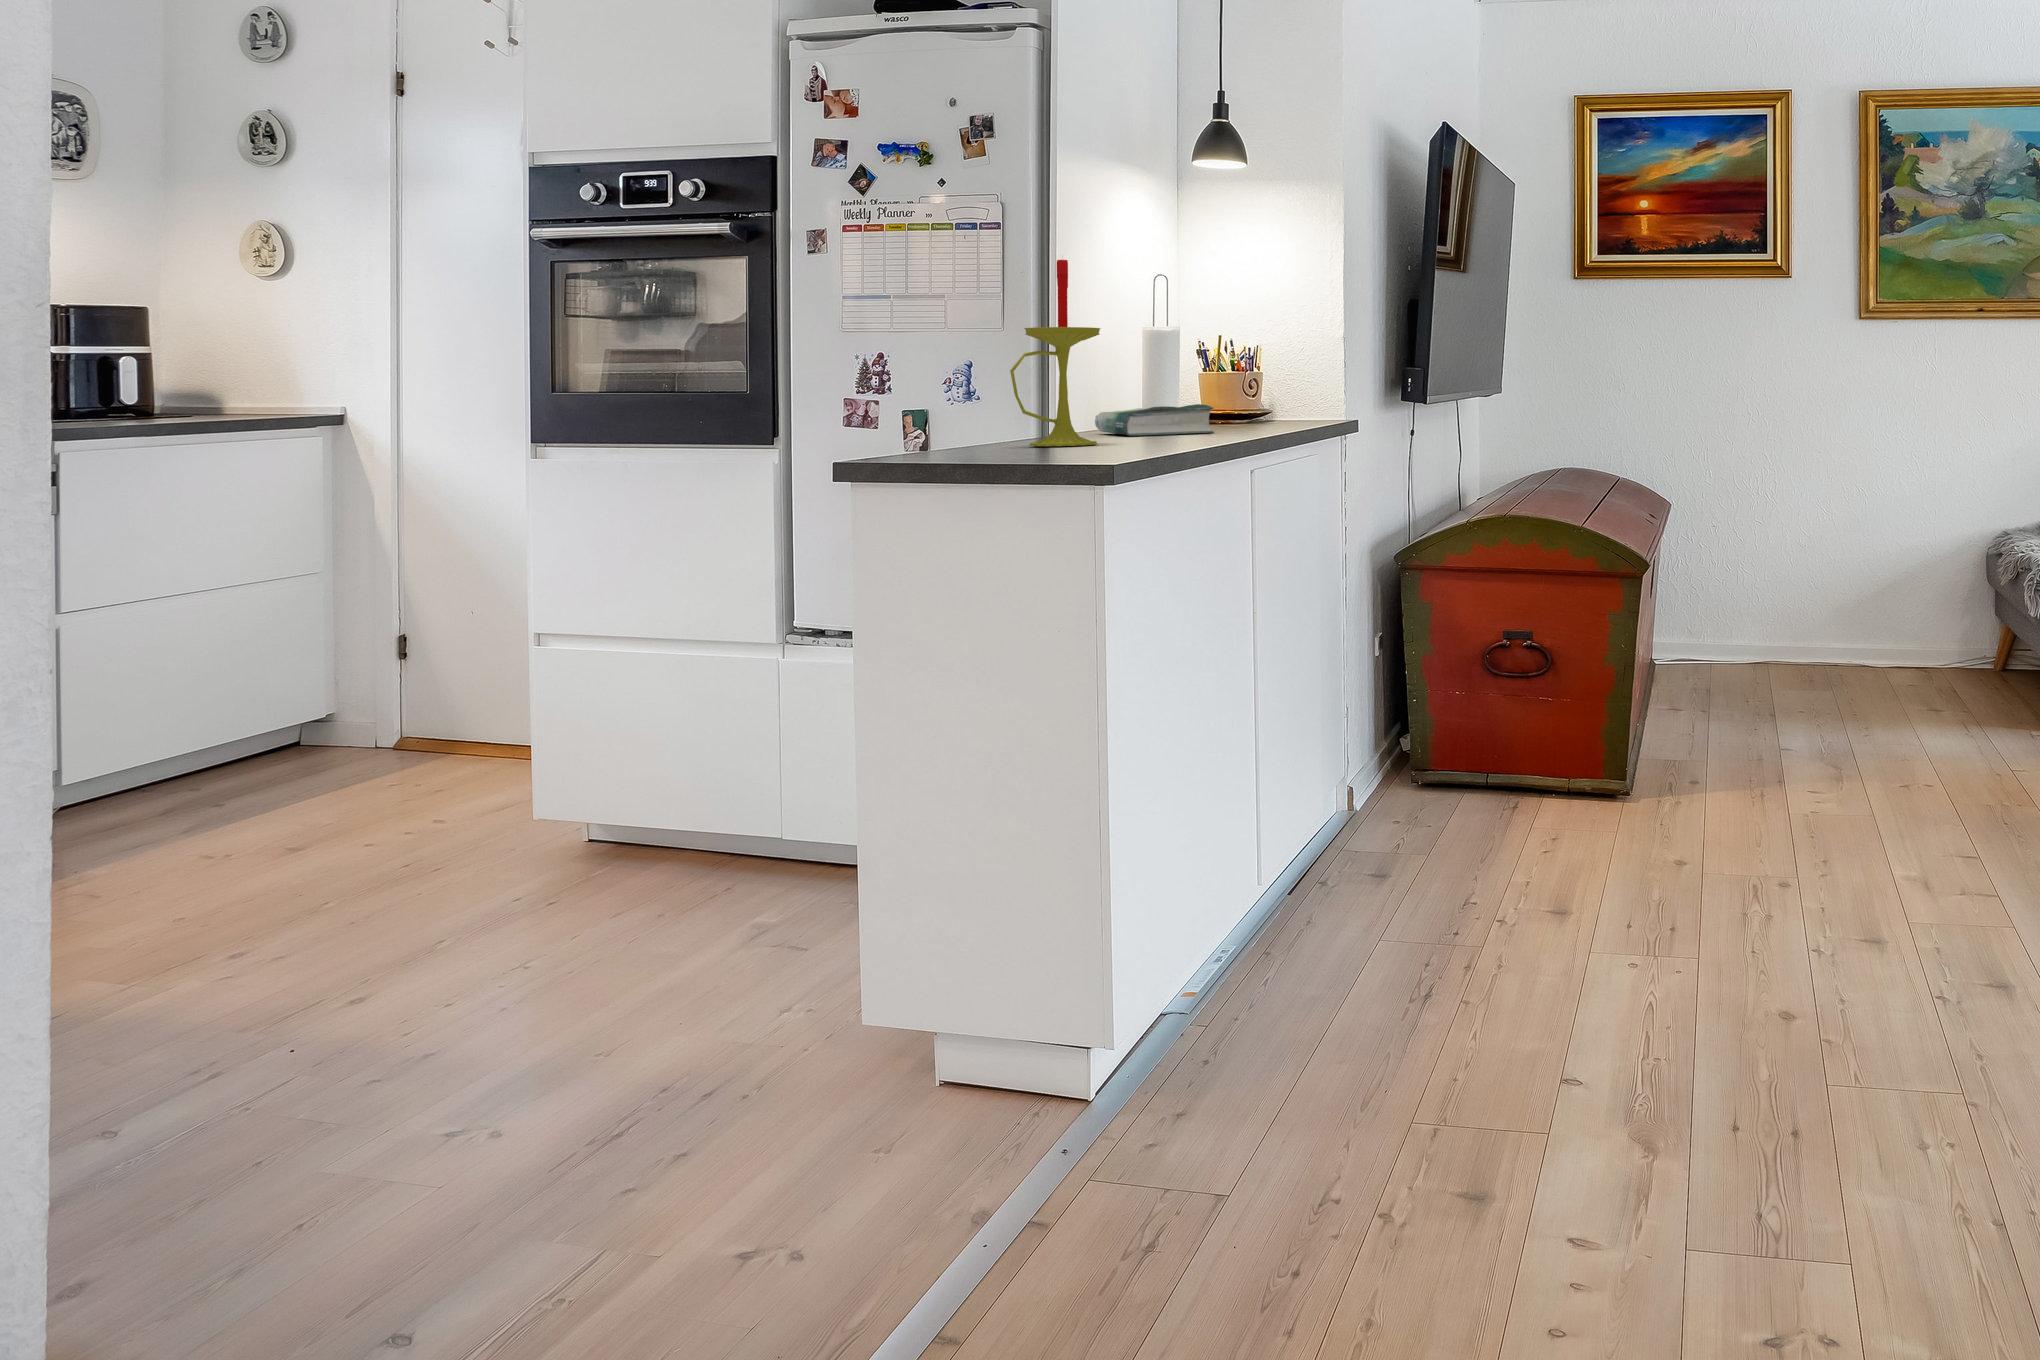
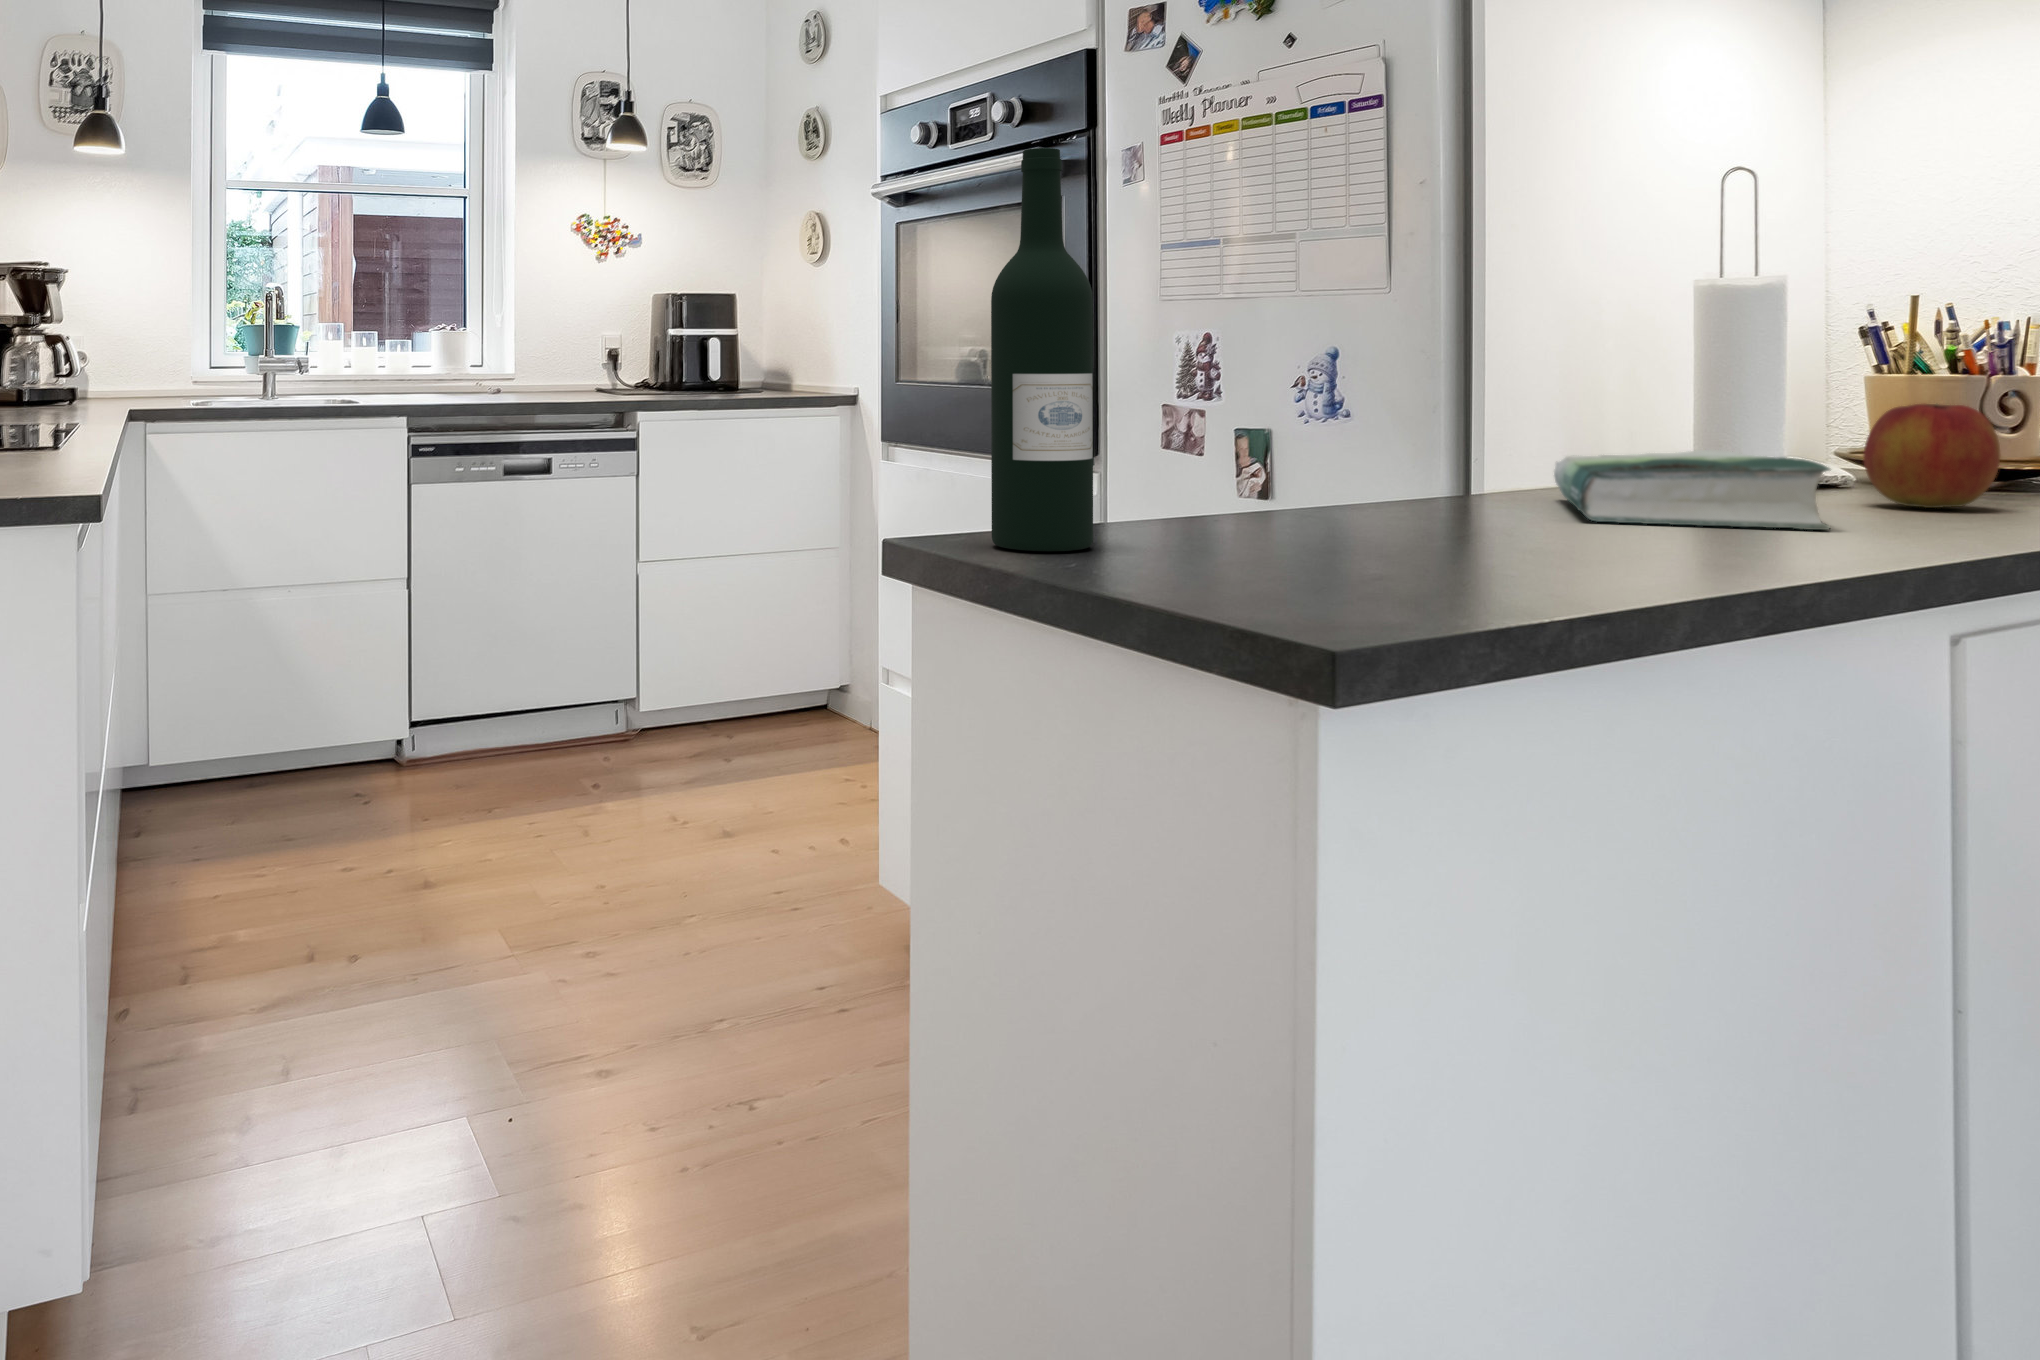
candle: present [1010,260,1100,446] -> none [1196,109,1427,564]
wine bottle: none [910,262,962,452] -> present [991,148,1093,551]
apple: none [1213,383,1259,428] -> present [1863,404,2000,508]

